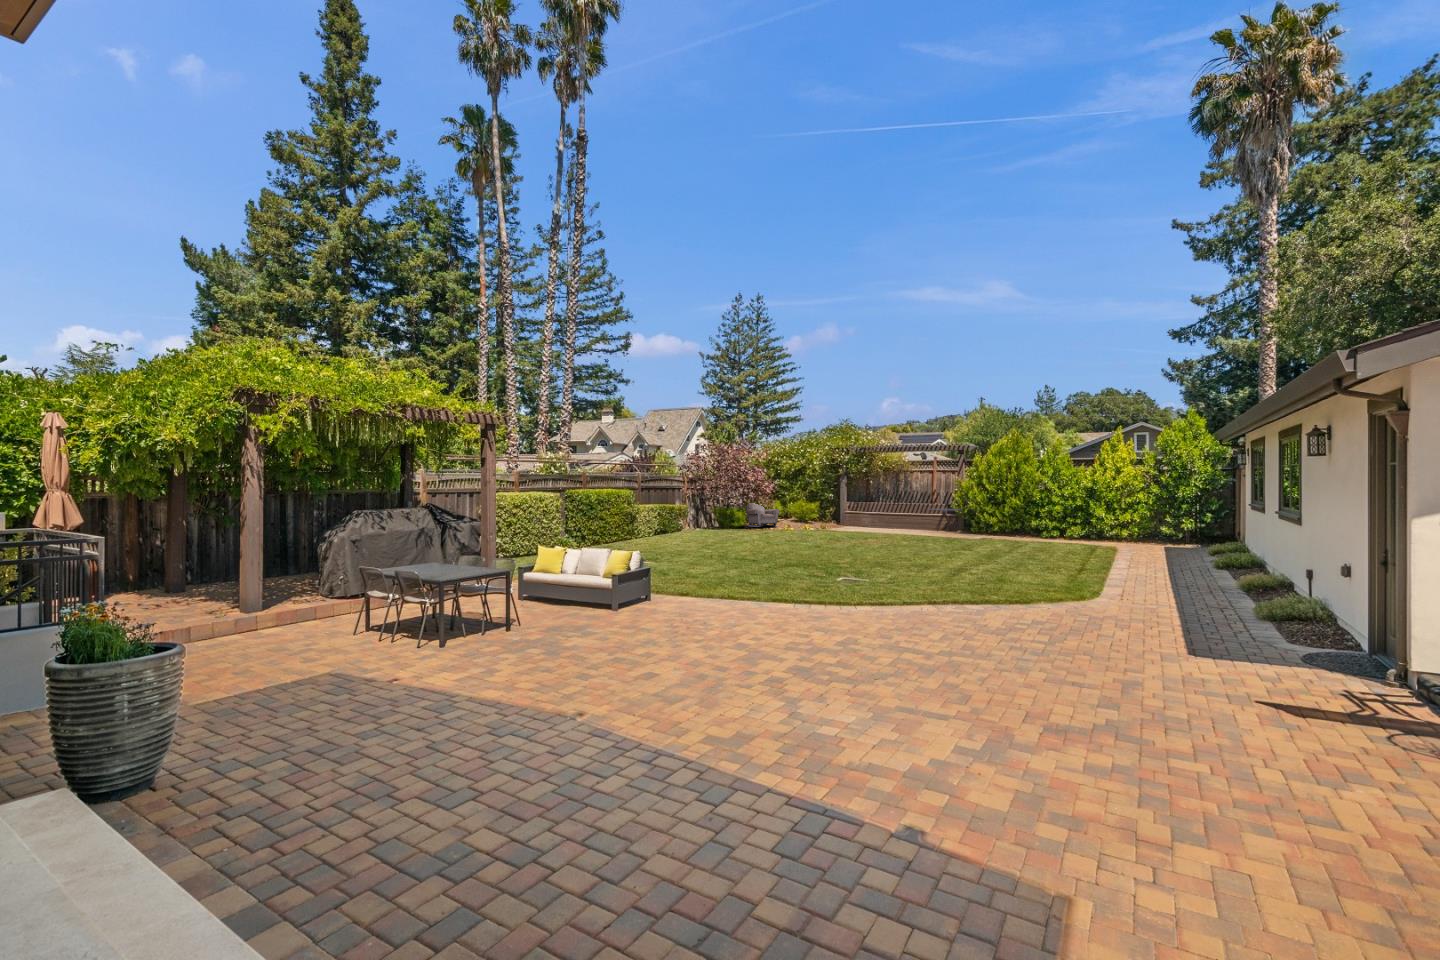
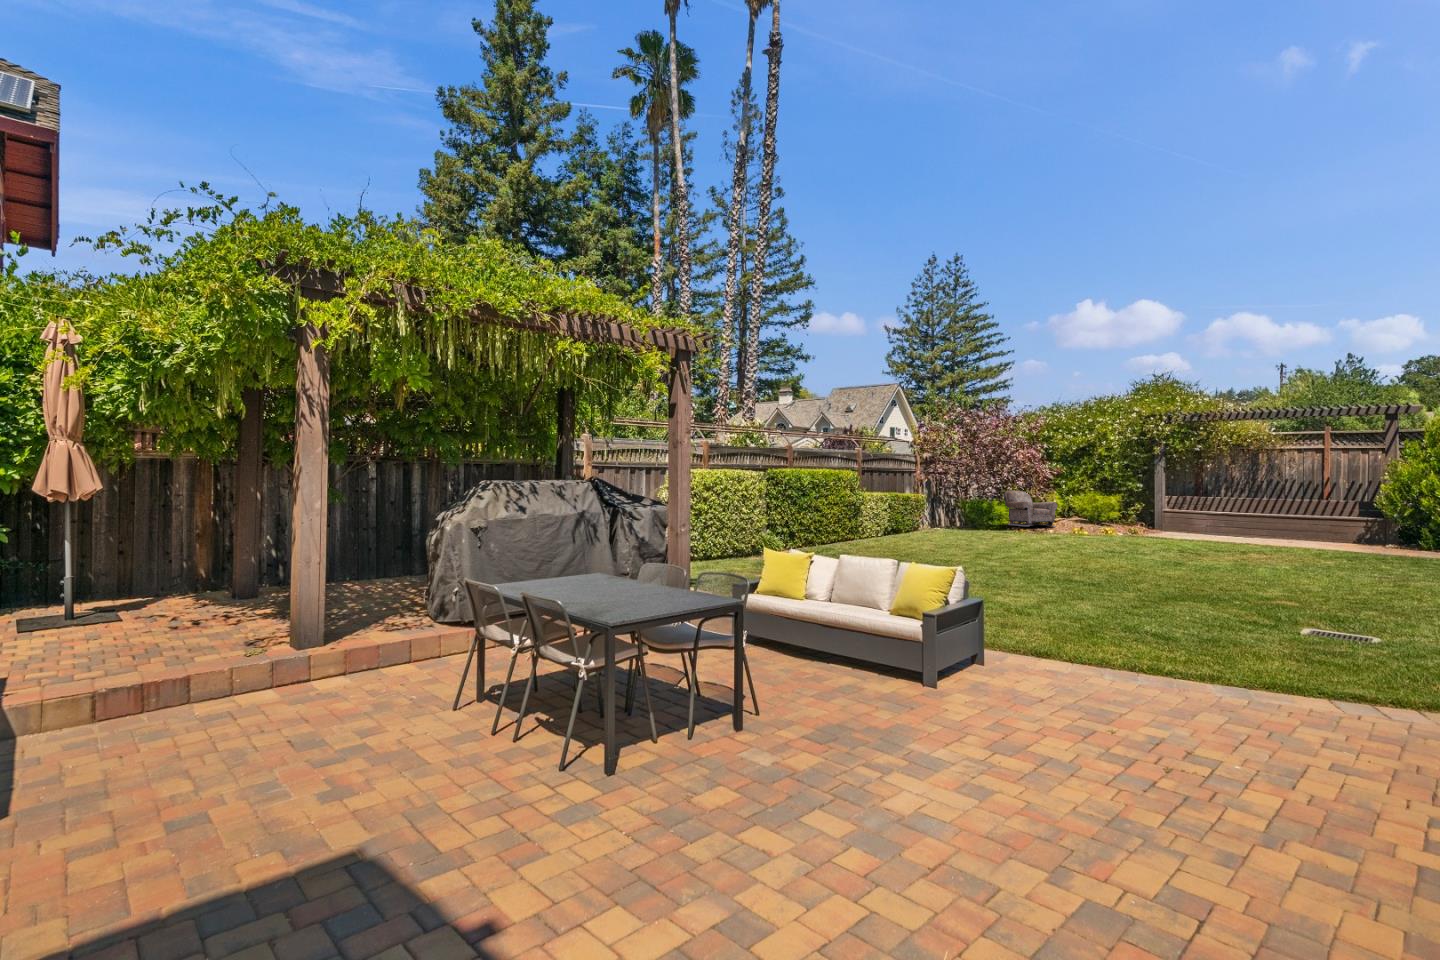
round table: present [930,509,958,530] -> none [1324,507,1396,545]

